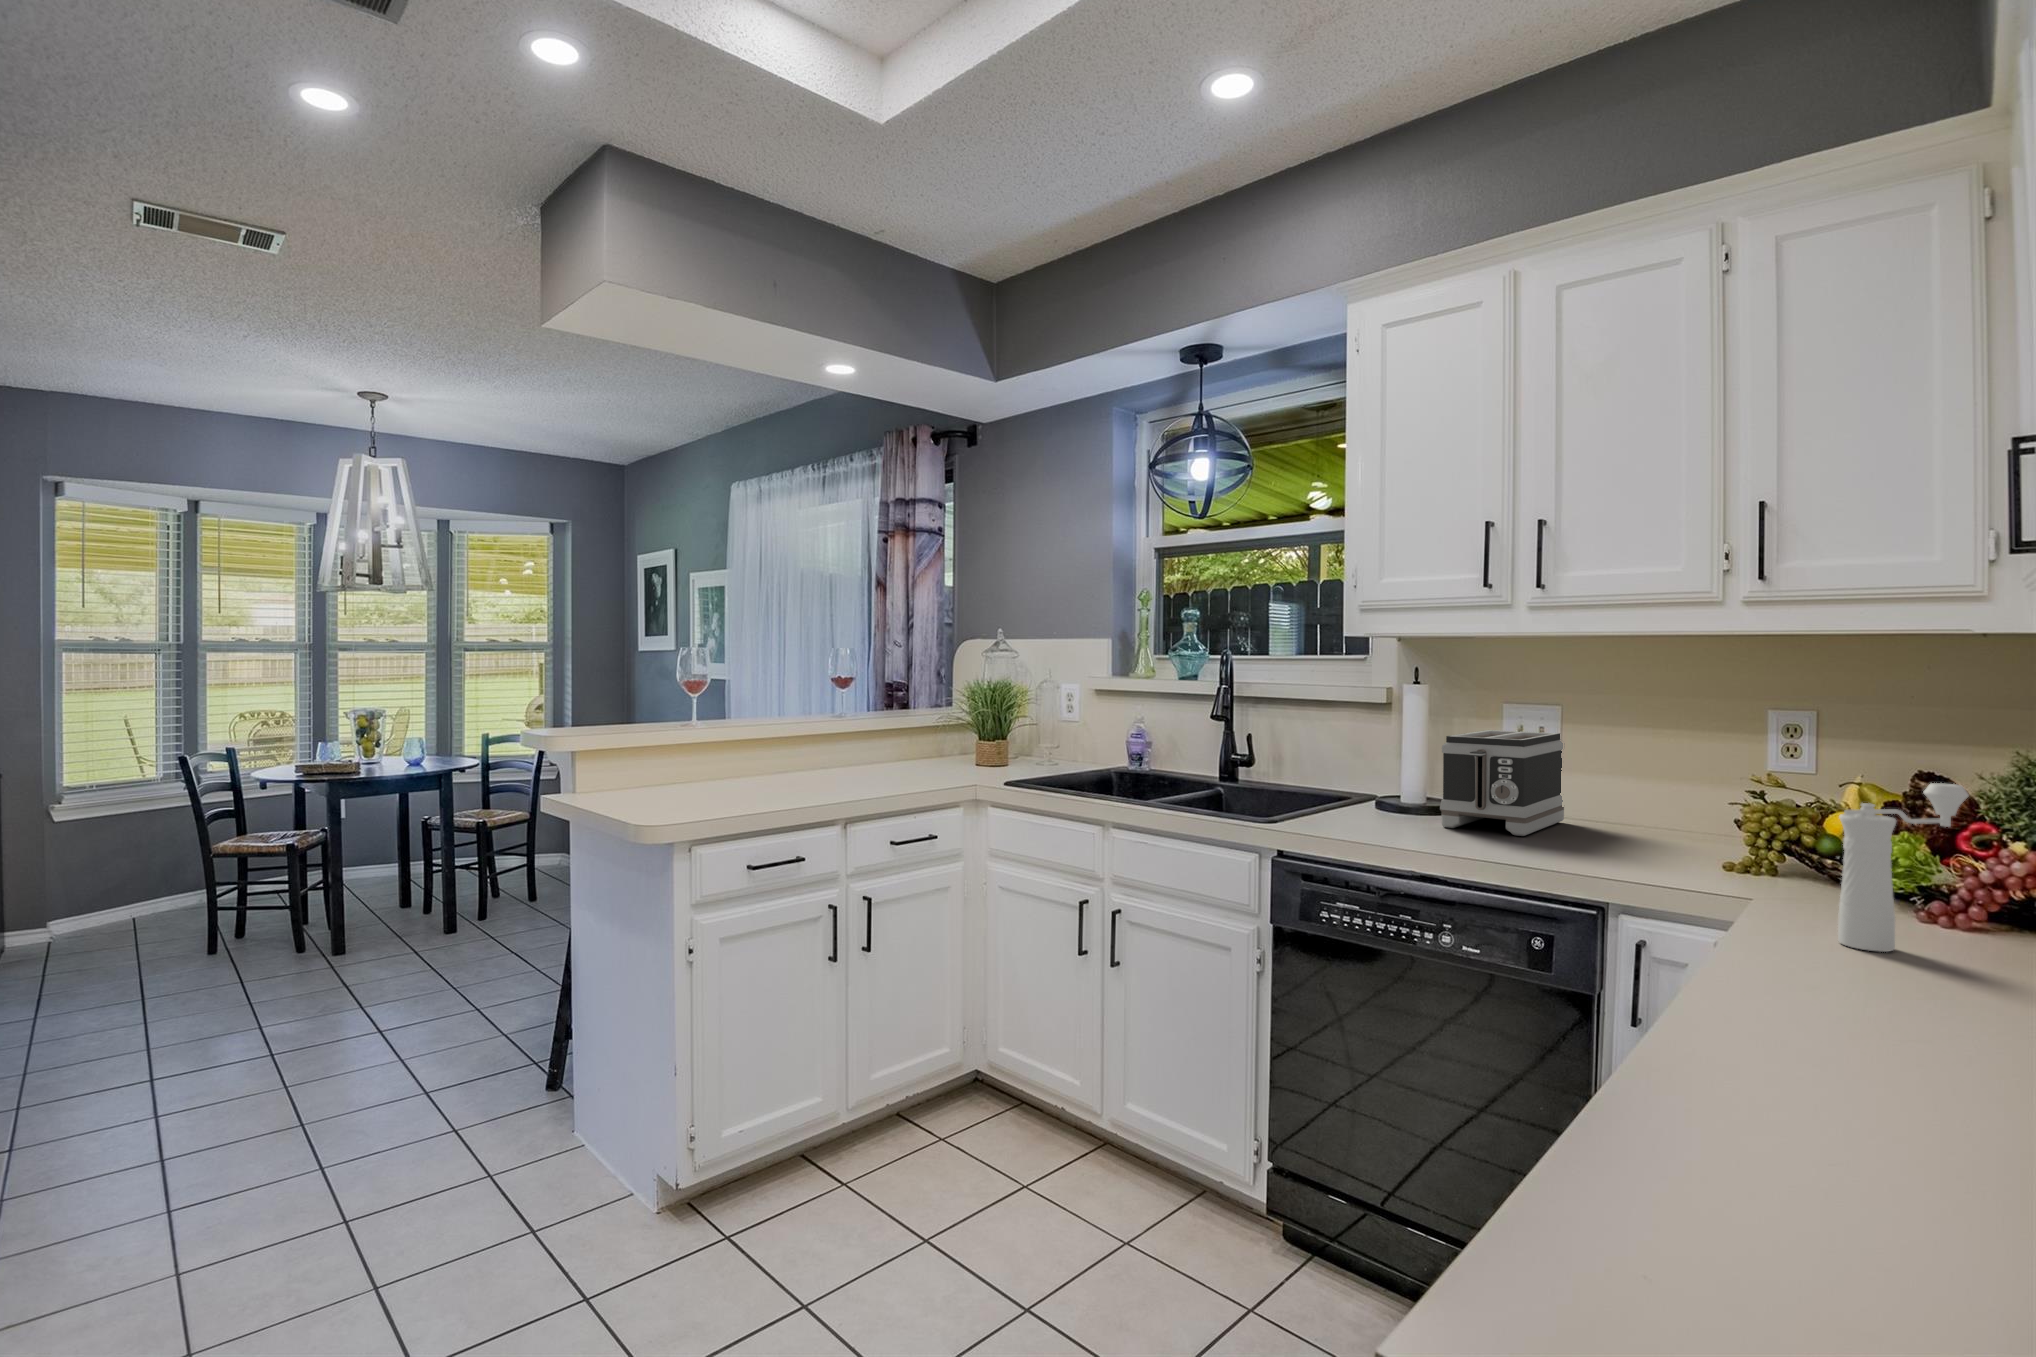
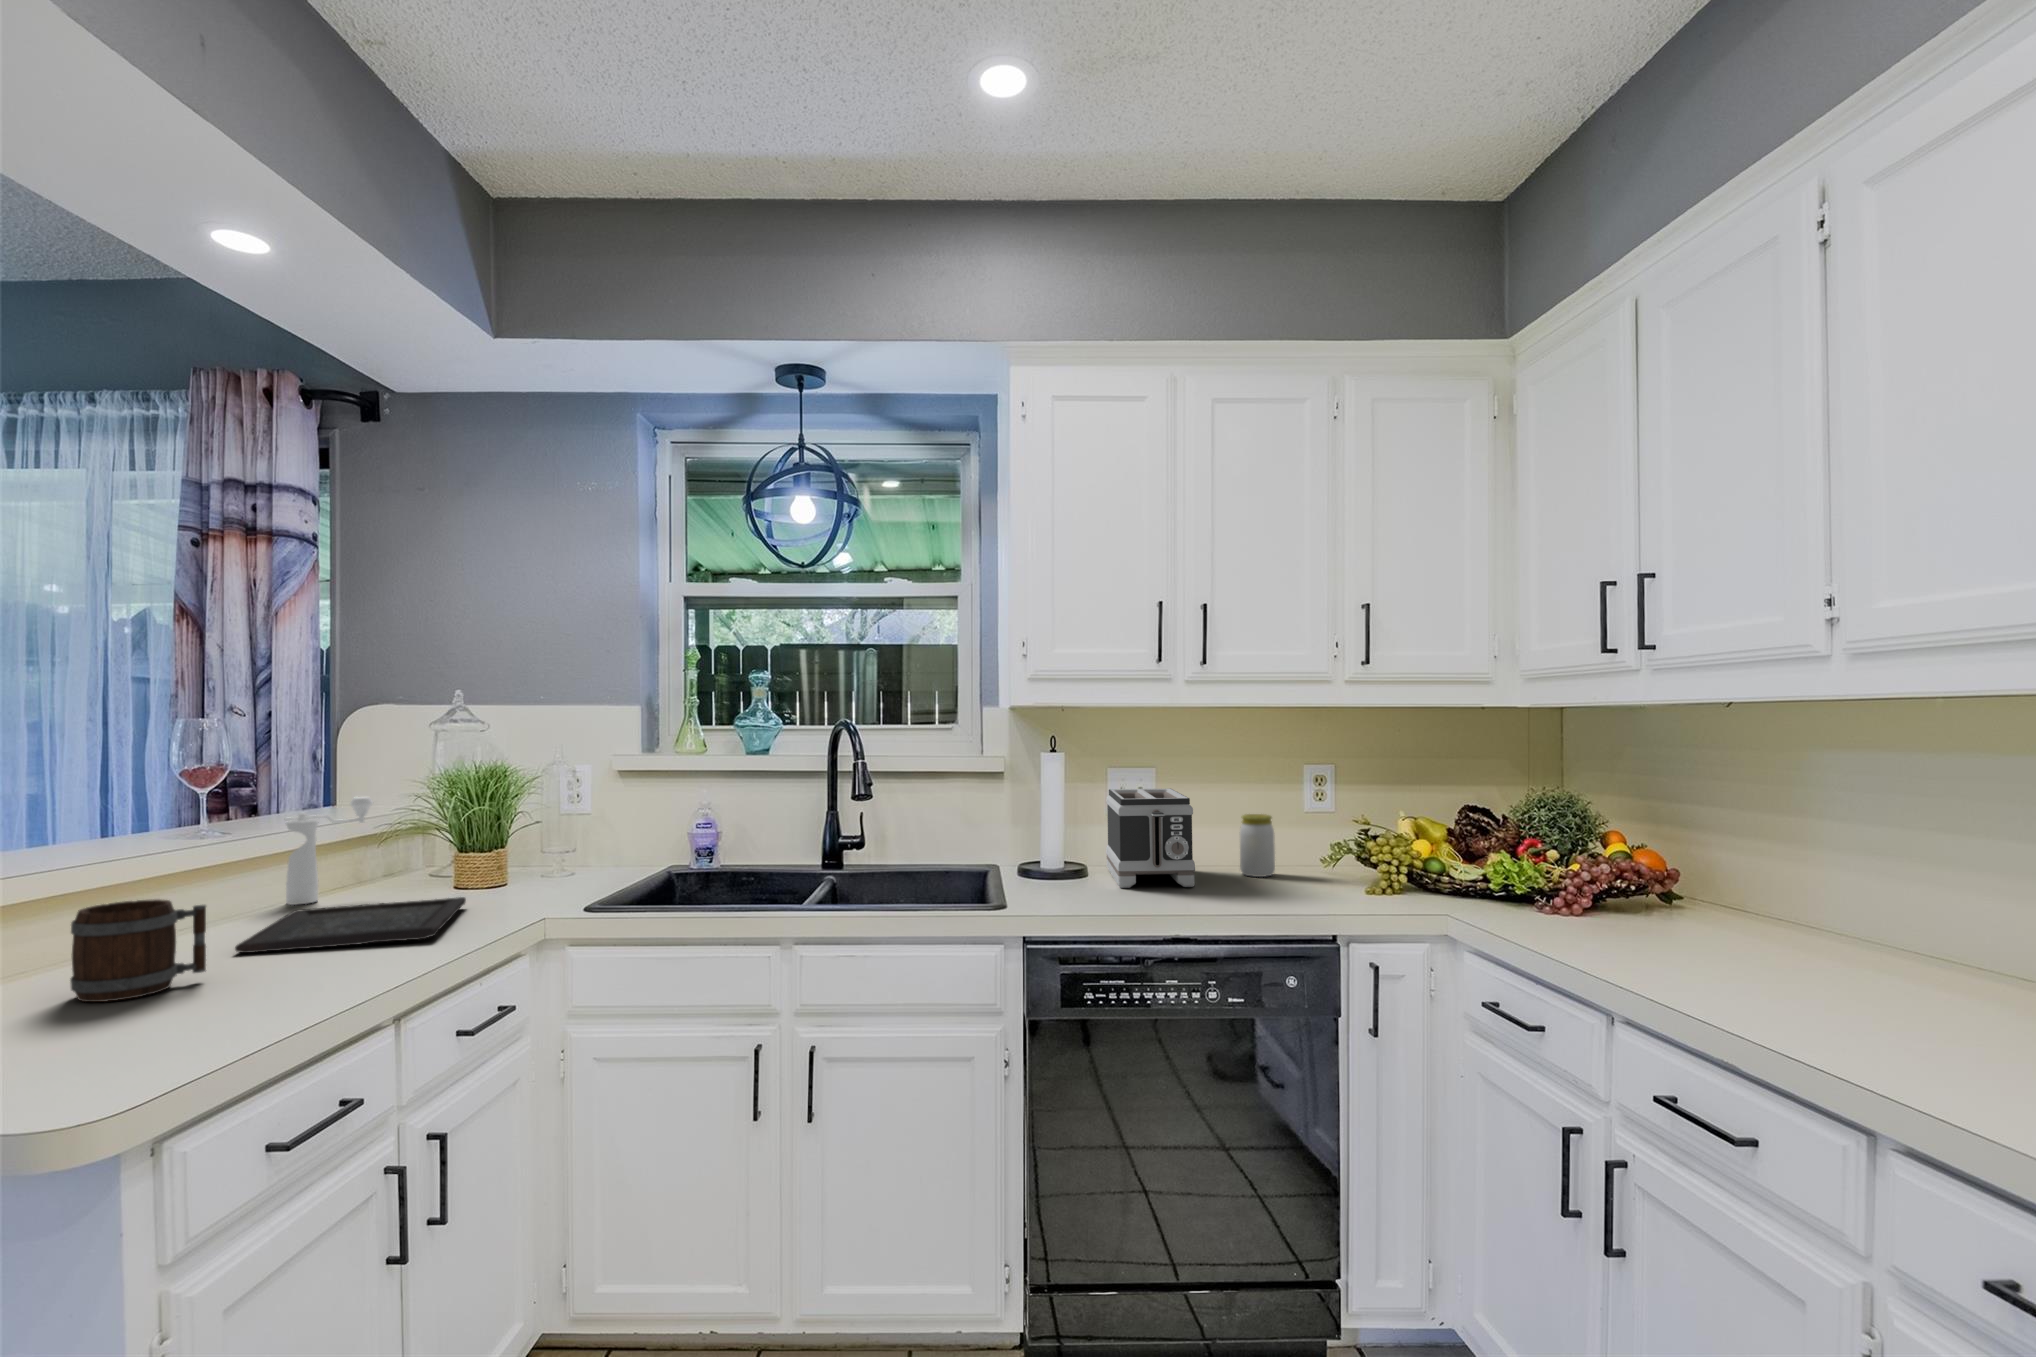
mug: none [711,741,770,792] -> present [70,899,206,1002]
tray: none [806,766,953,787] -> present [235,897,466,953]
jar: none [1628,768,1675,841] -> present [1240,814,1275,877]
pepper mill: present [1838,783,1969,952] -> present [285,797,373,905]

